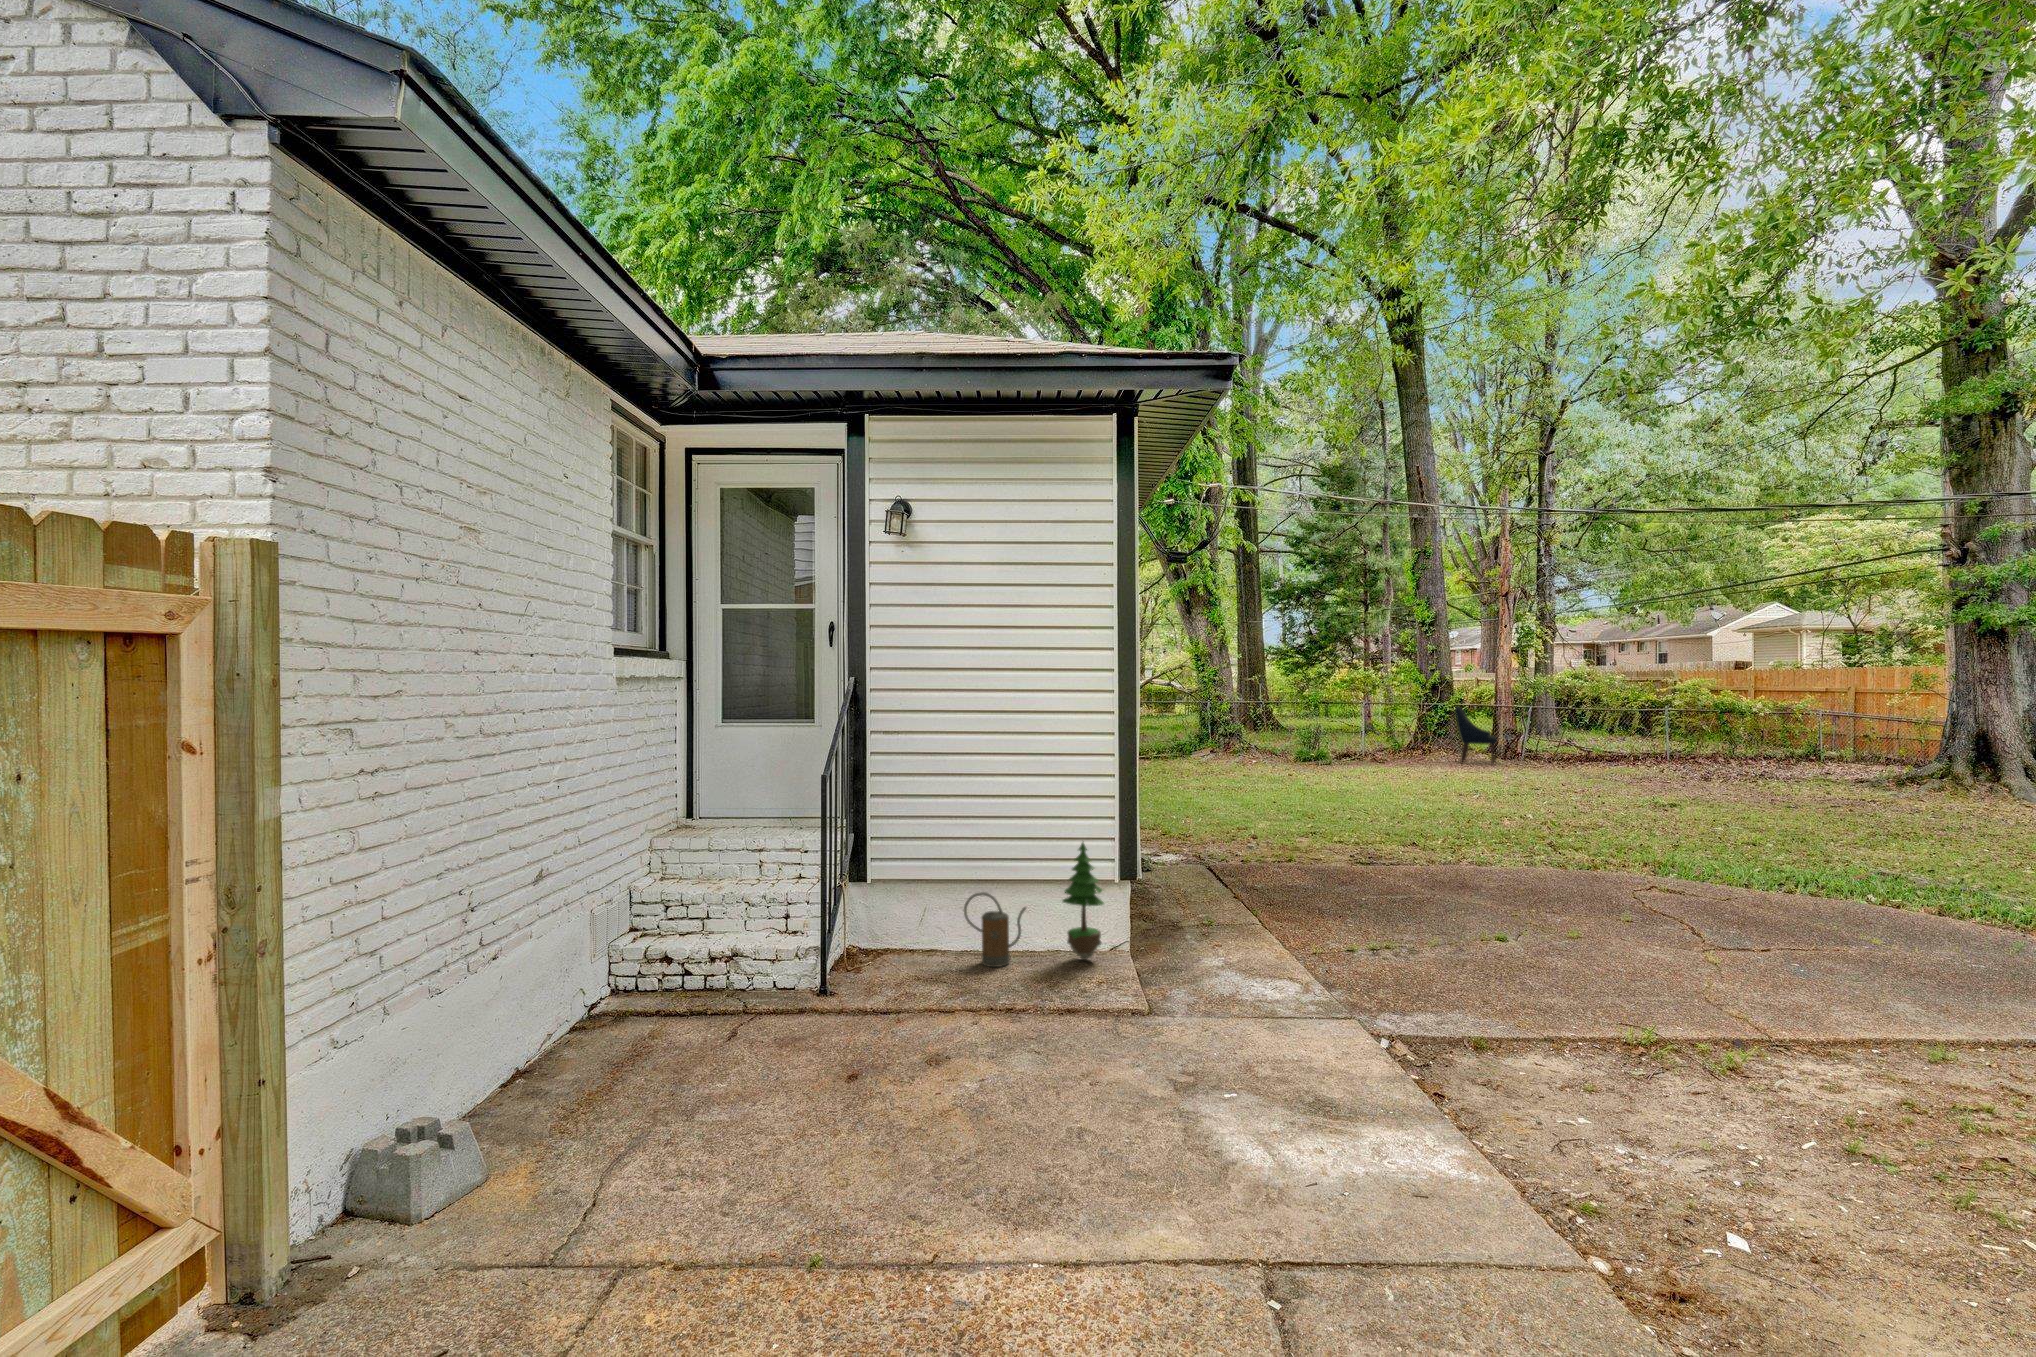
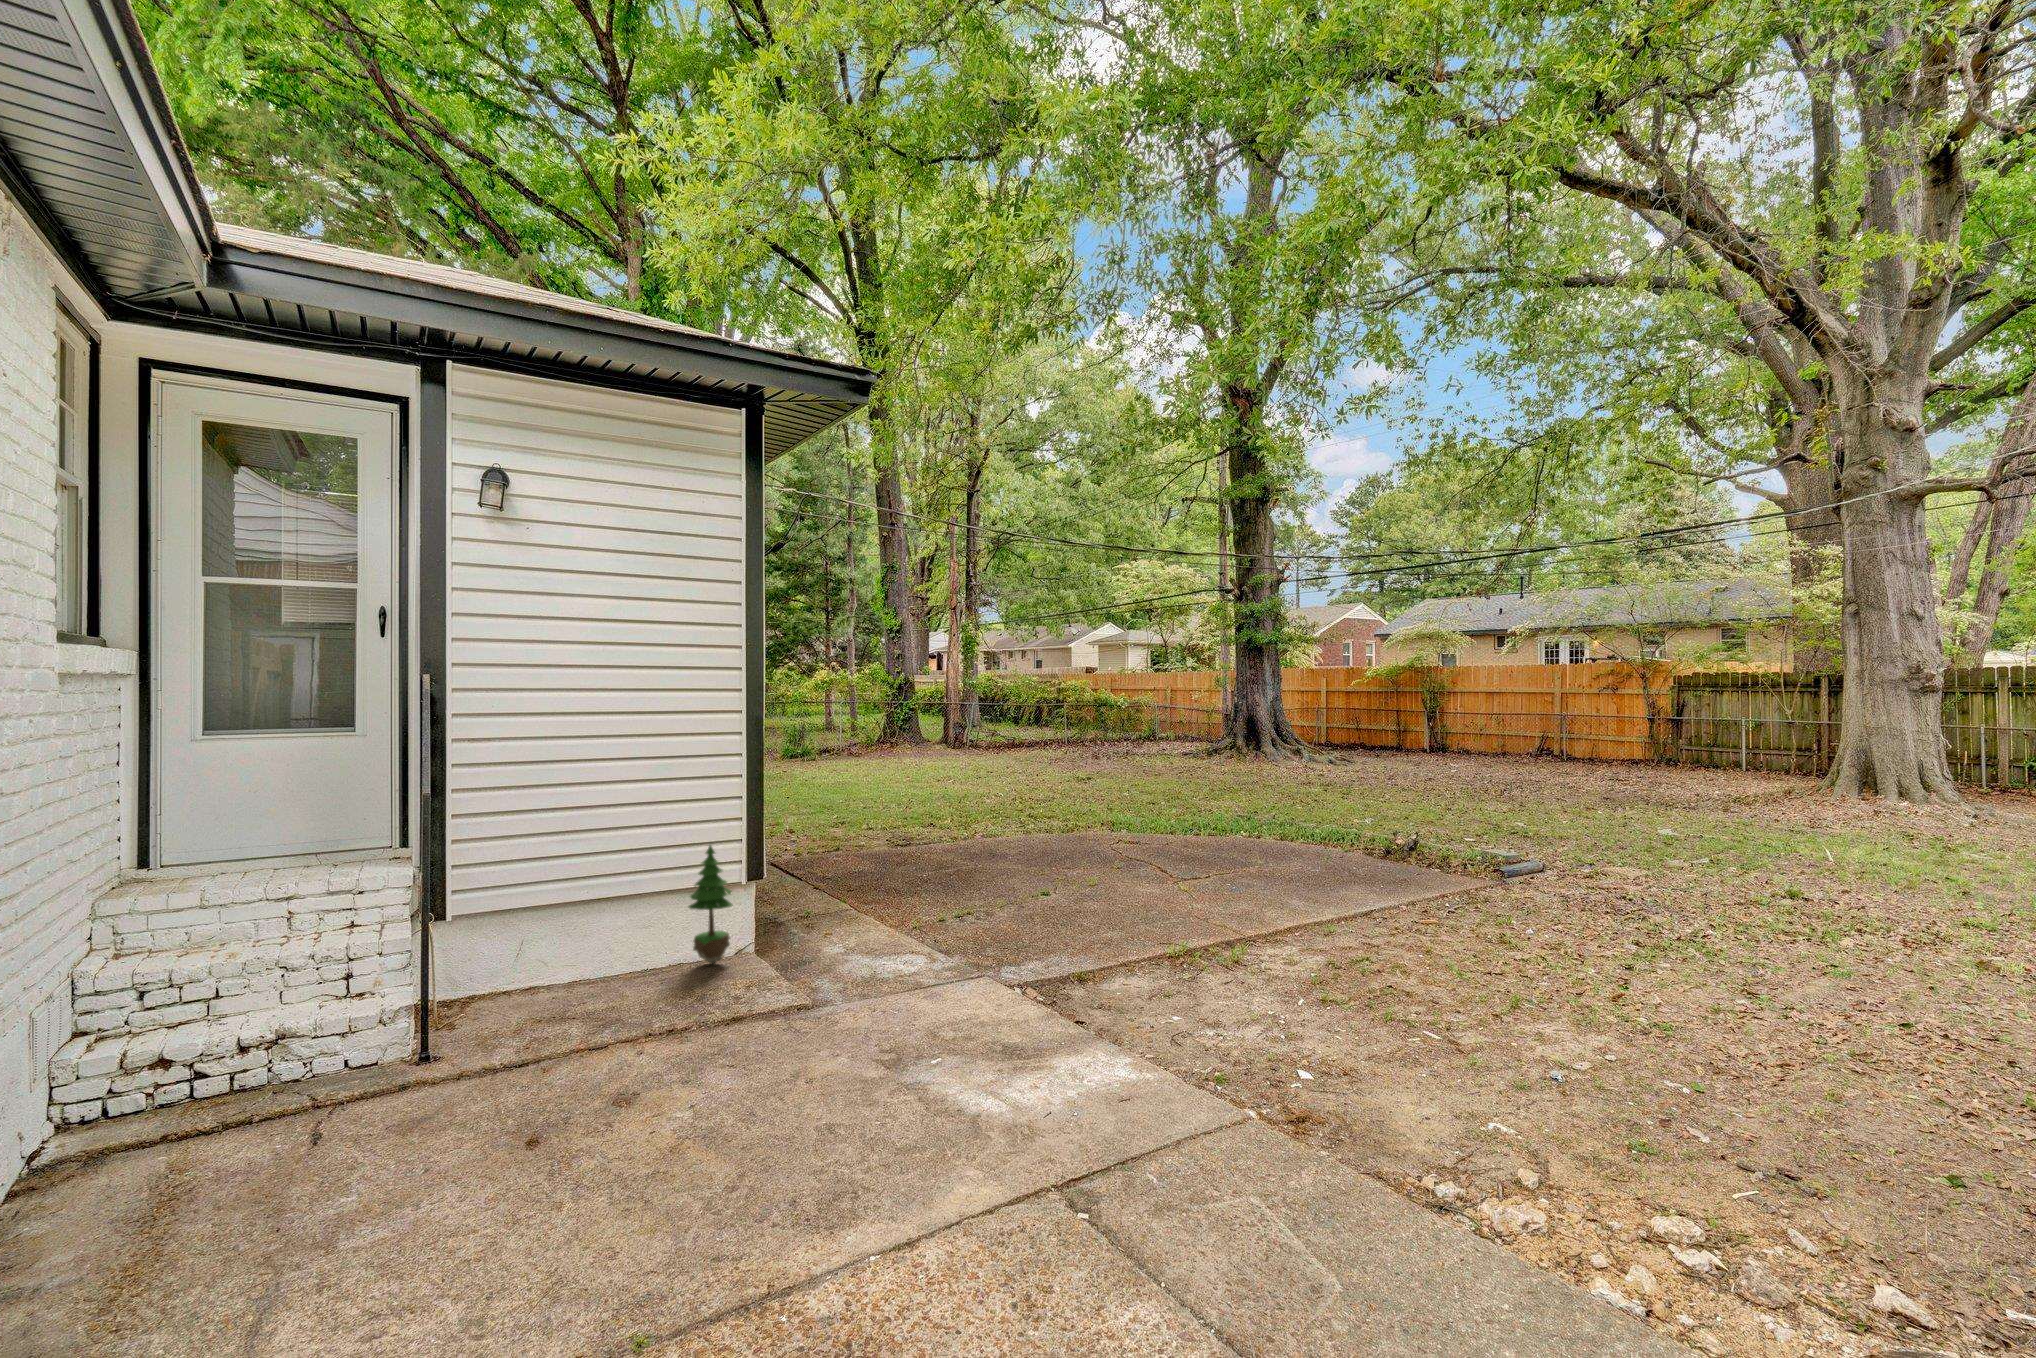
chair: present [1455,706,1497,764] -> none [918,702,949,750]
watering can: present [964,892,1026,967] -> none [579,910,653,990]

